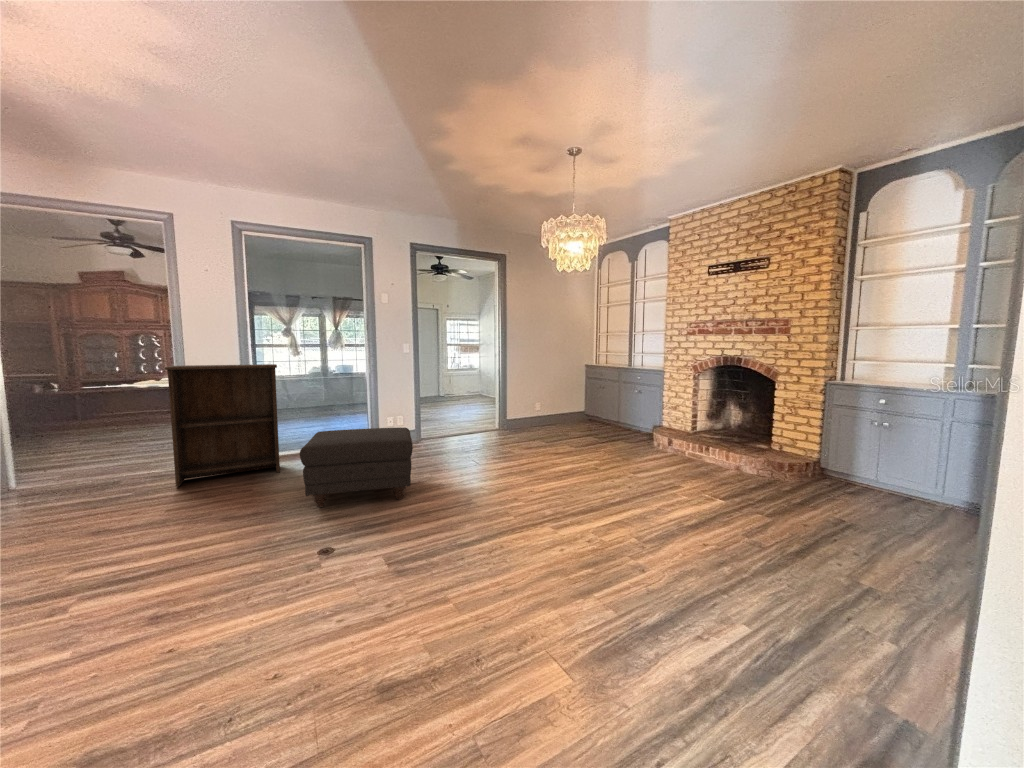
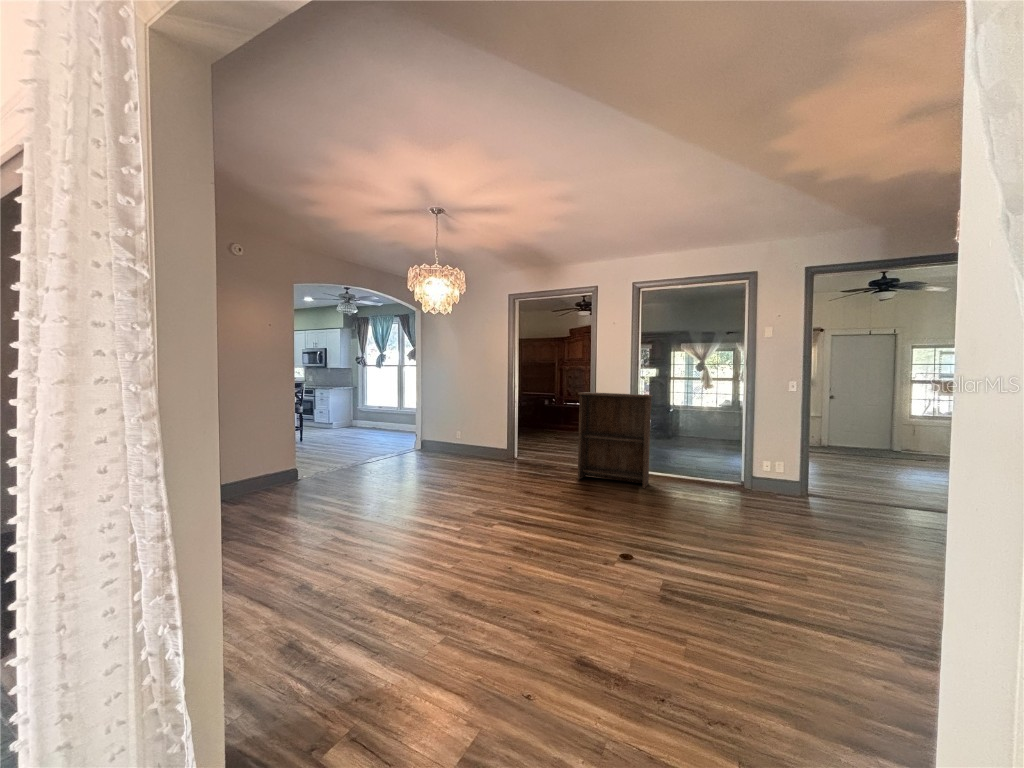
ottoman: present [300,427,413,507] -> none [635,458,757,544]

